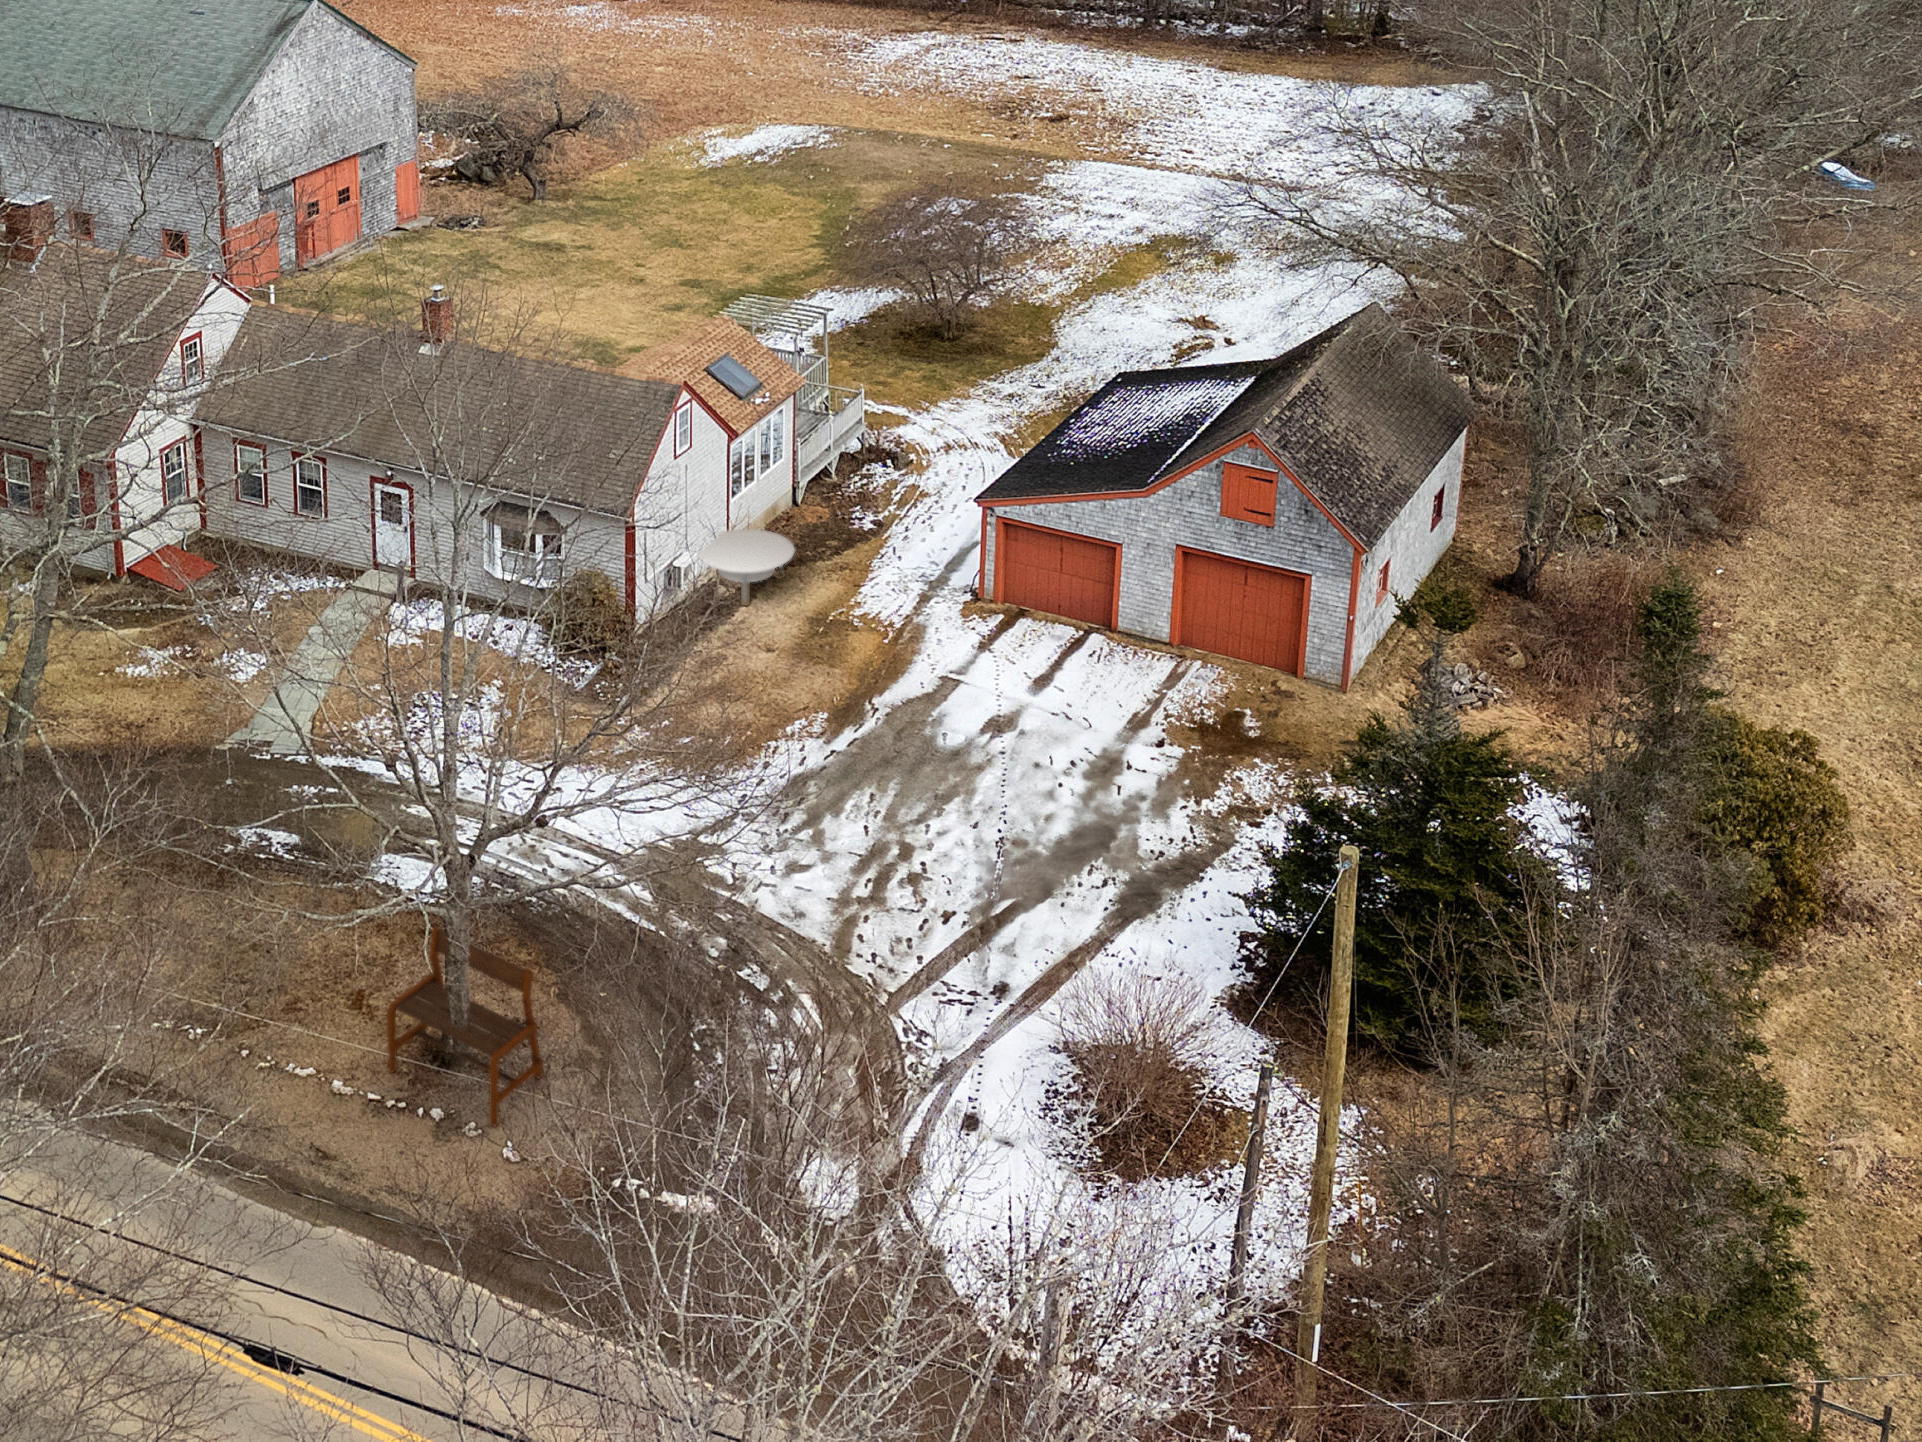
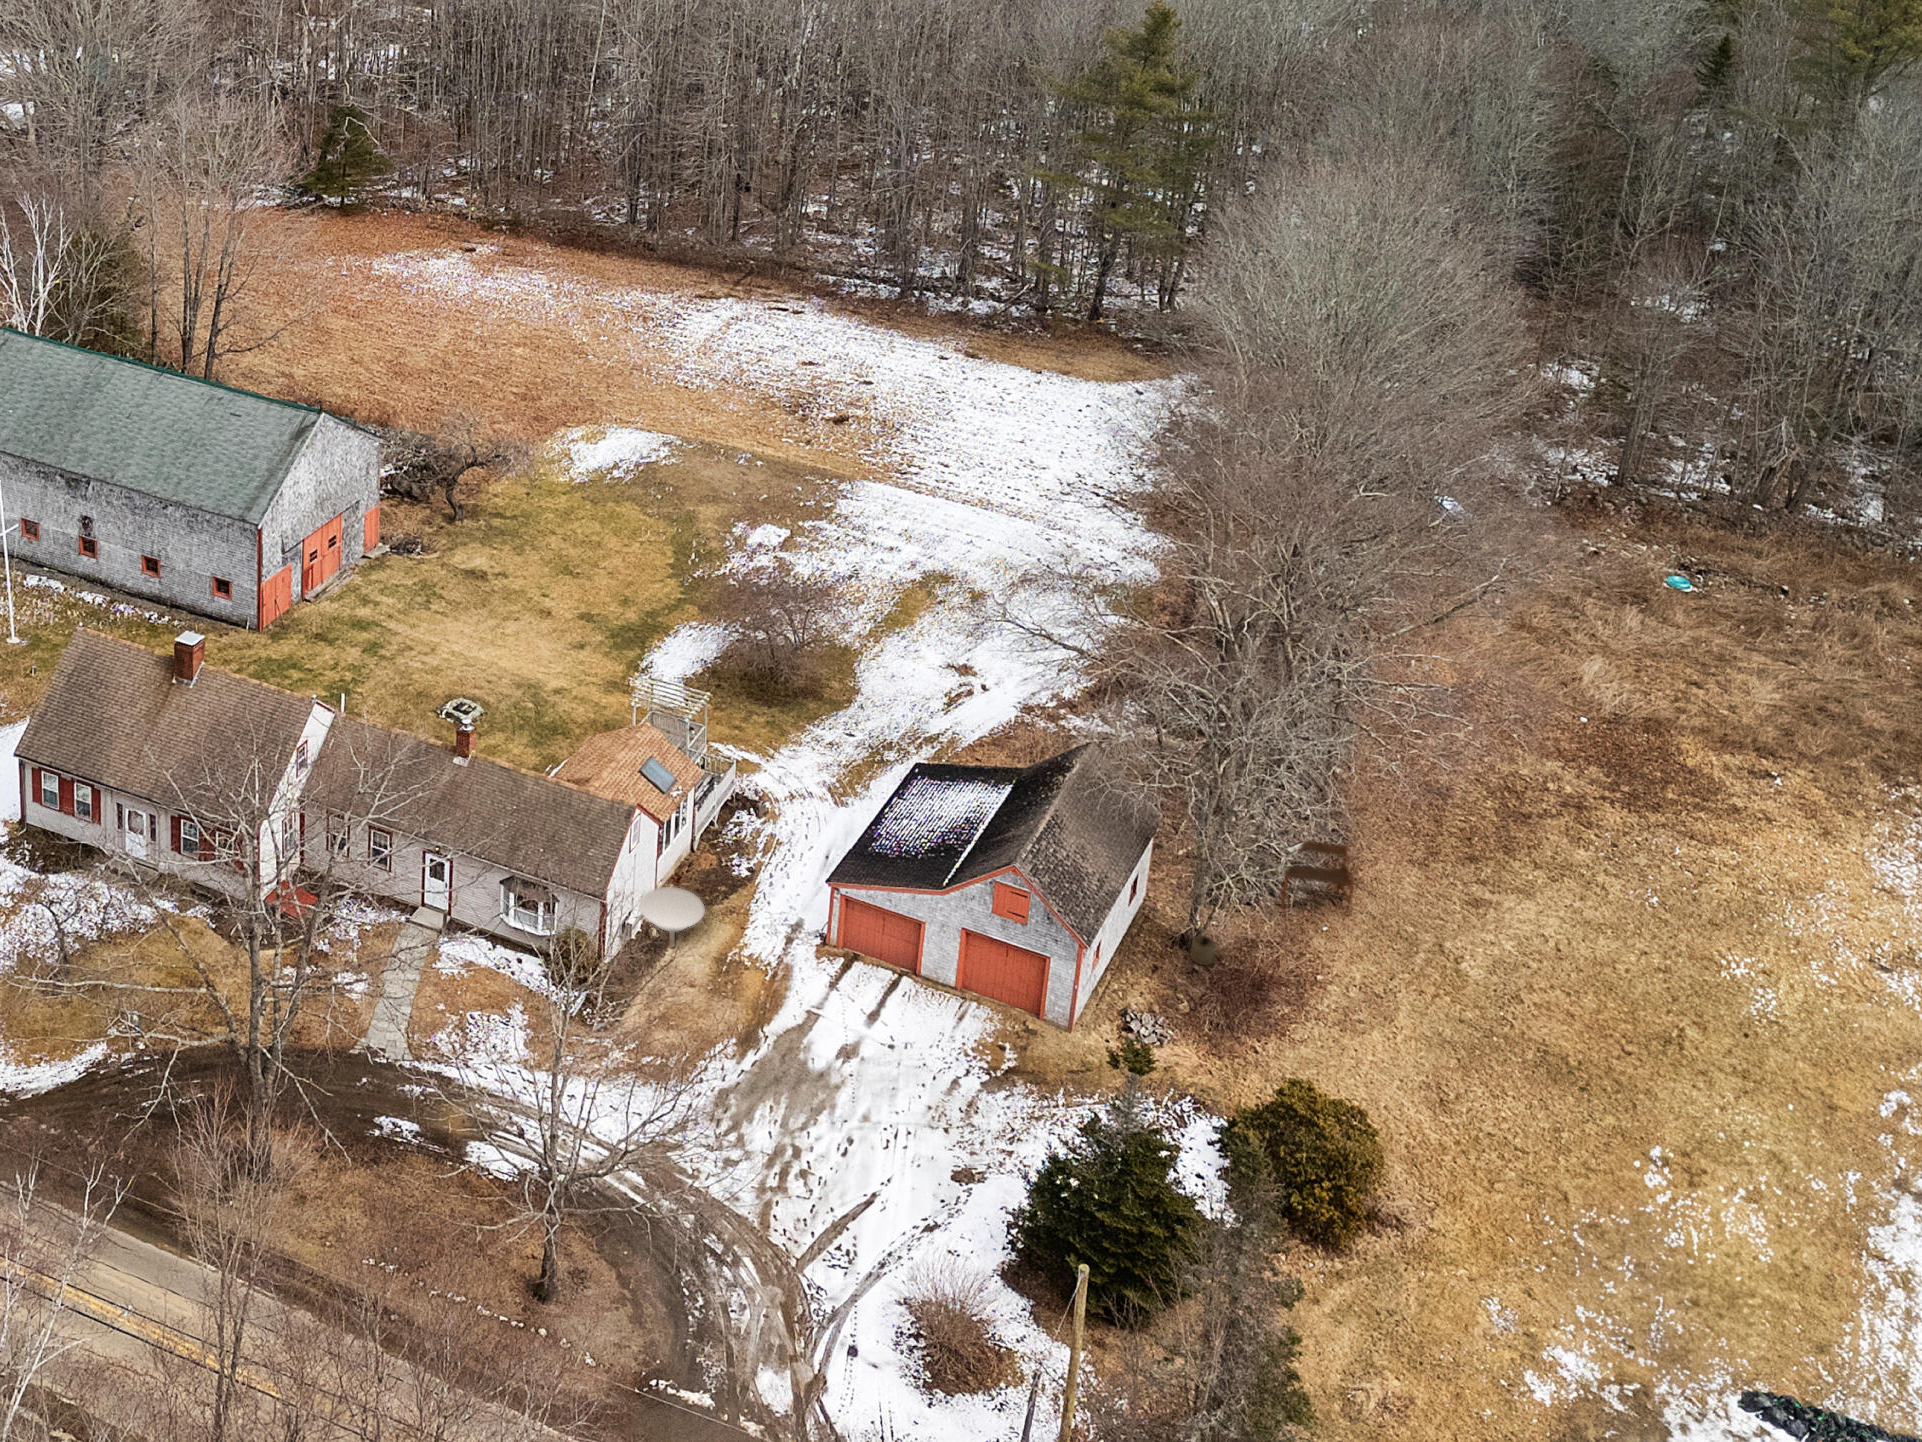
basket: none [1533,565,1573,610] -> present [1190,935,1215,965]
bench: present [387,927,543,1127] -> present [1280,841,1354,915]

